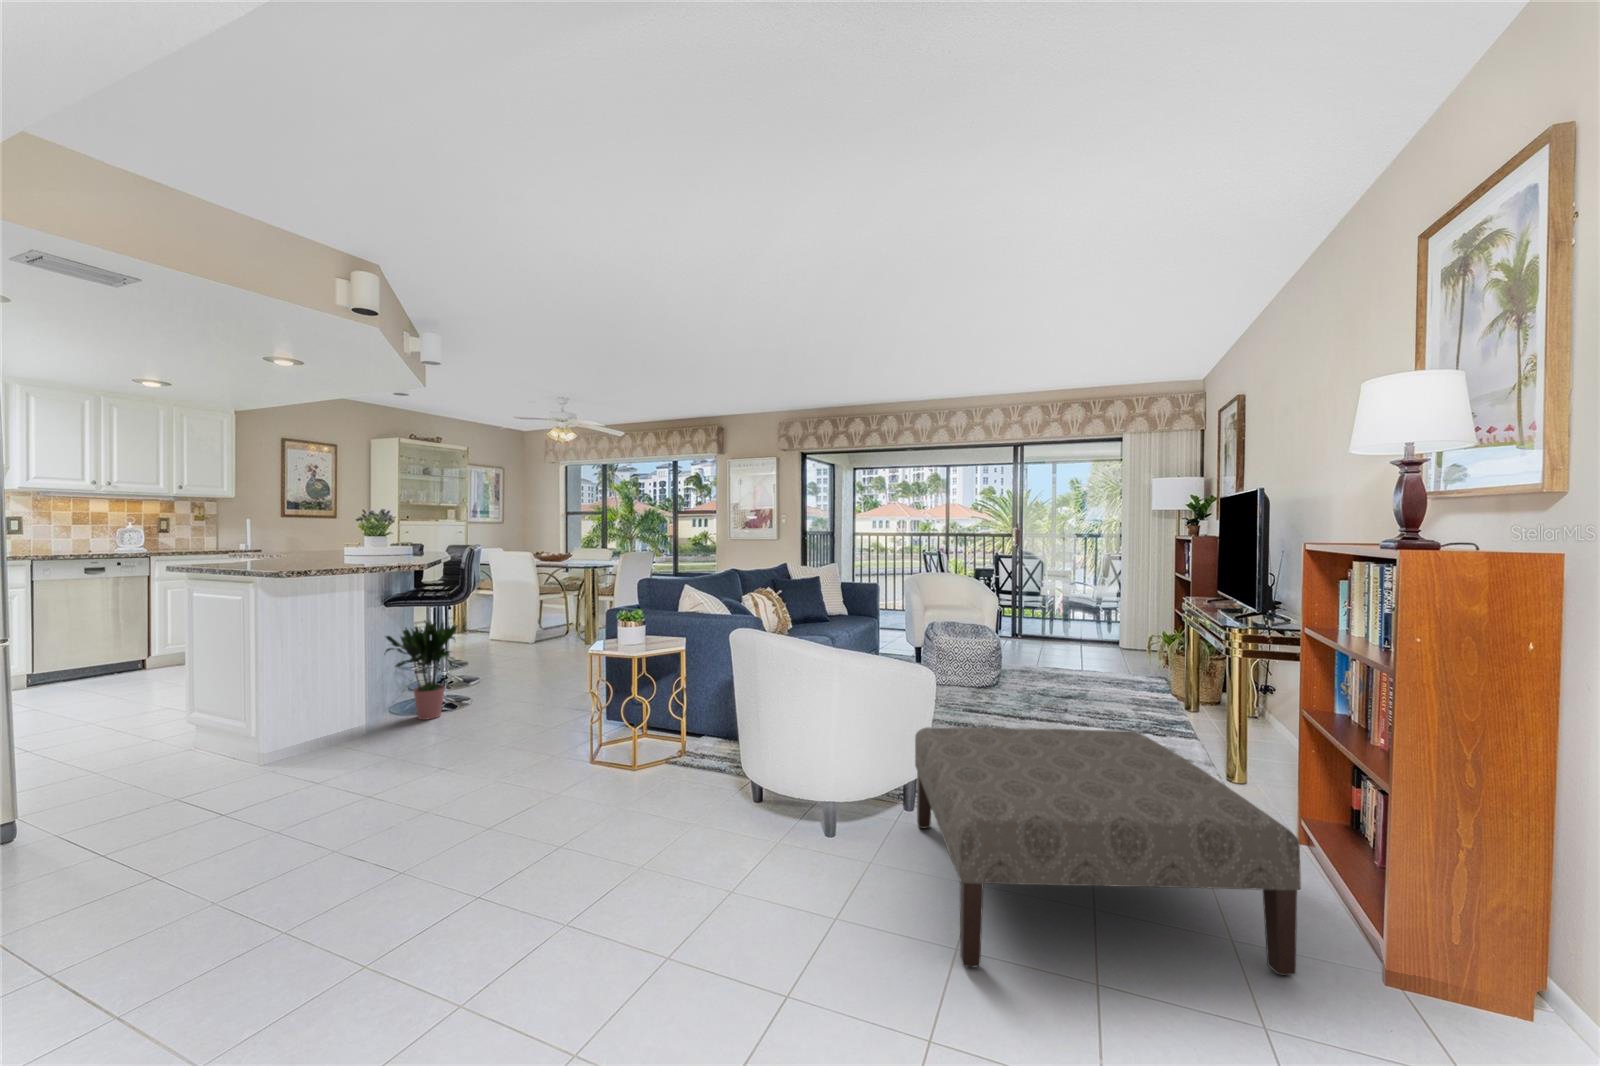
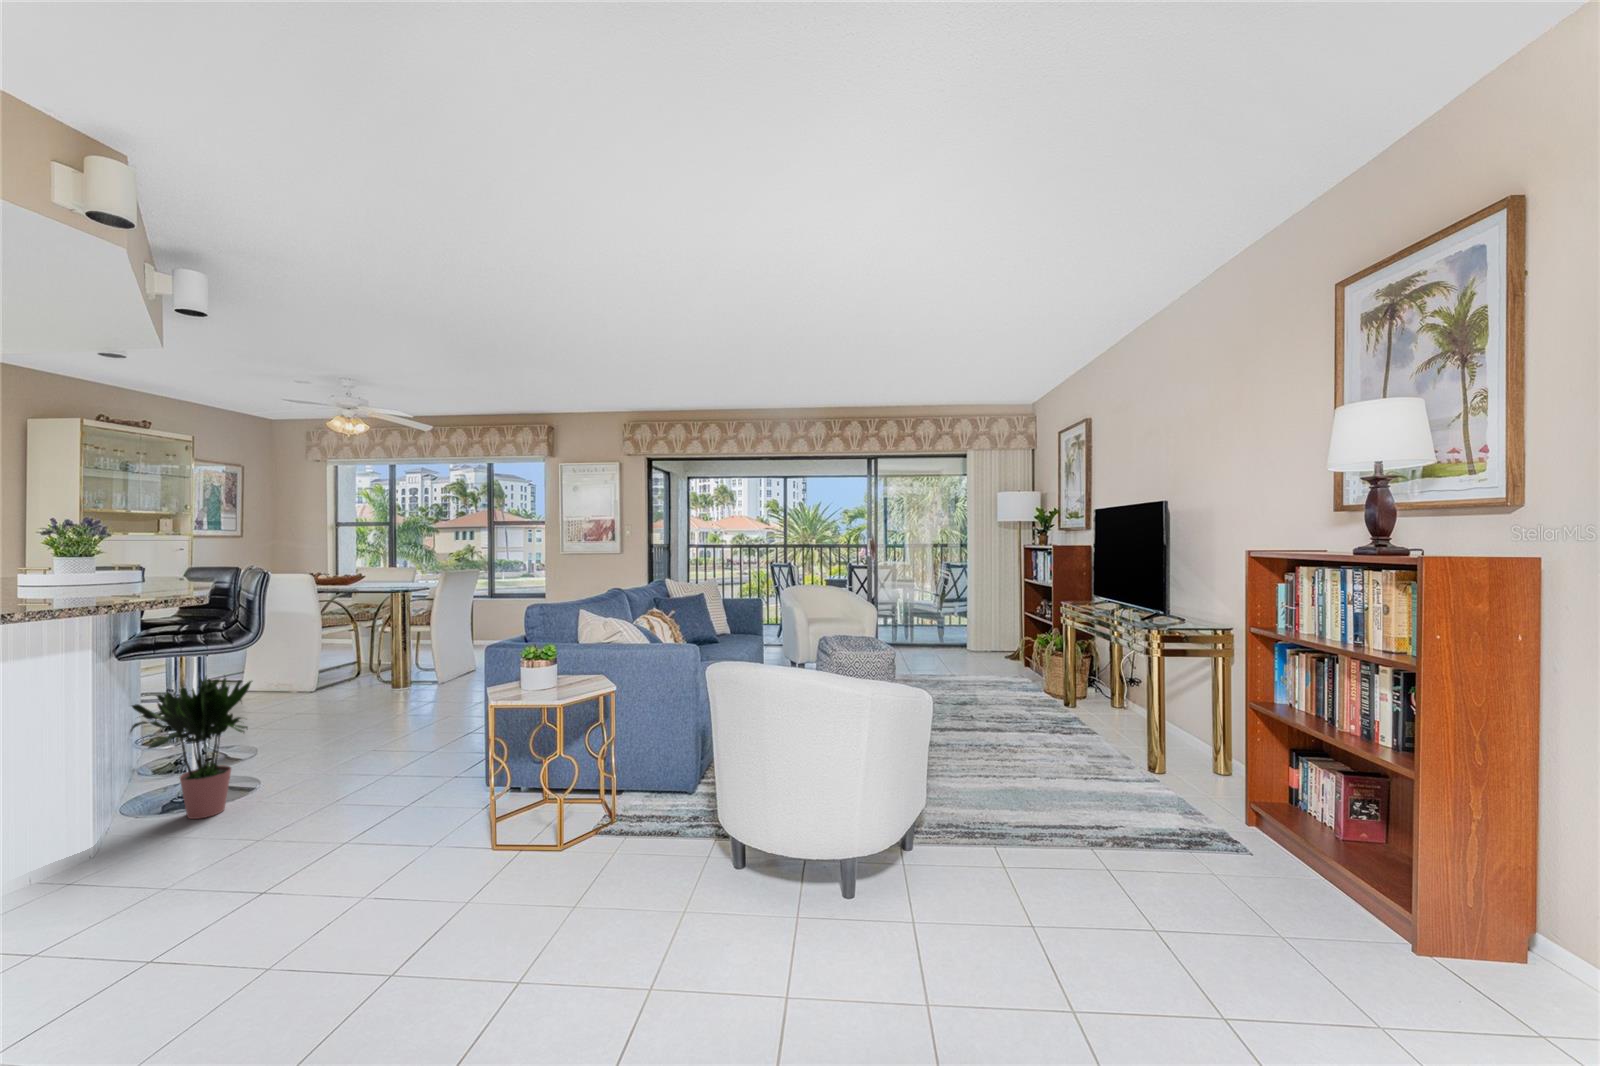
ottoman: present [915,727,1301,976] -> none [926,737,1360,1029]

